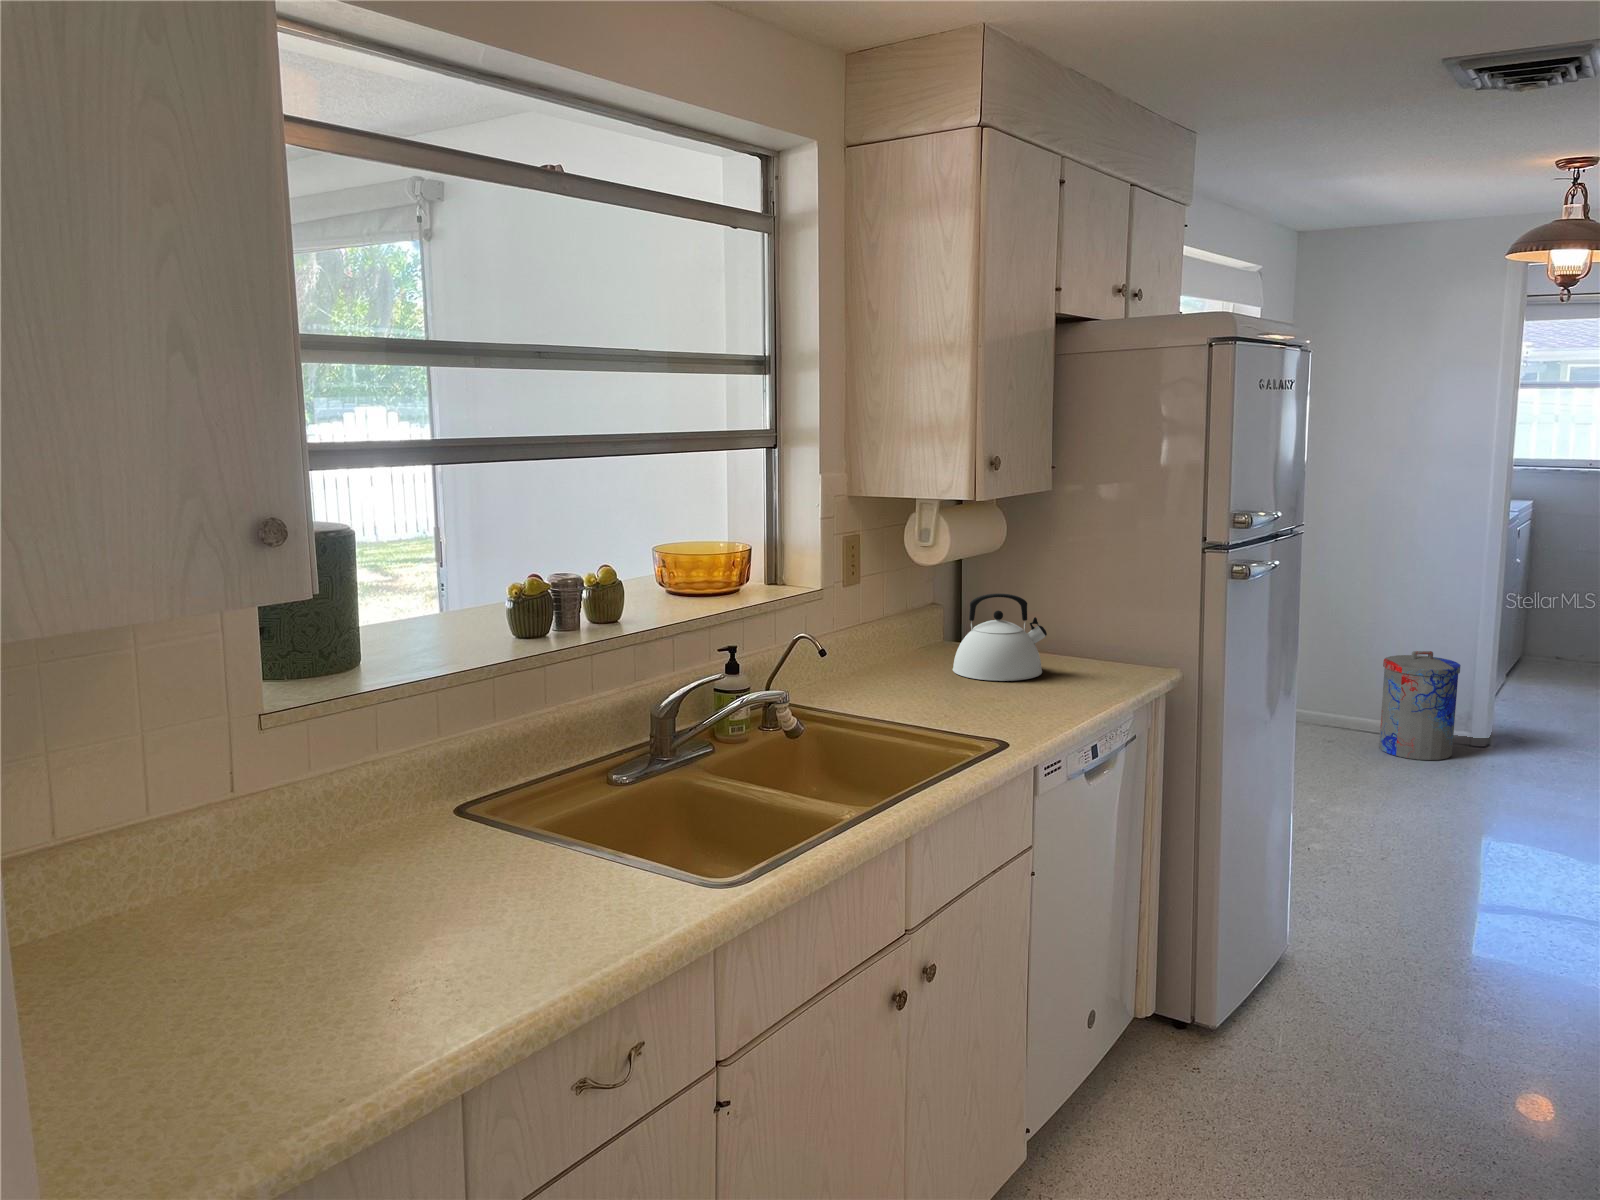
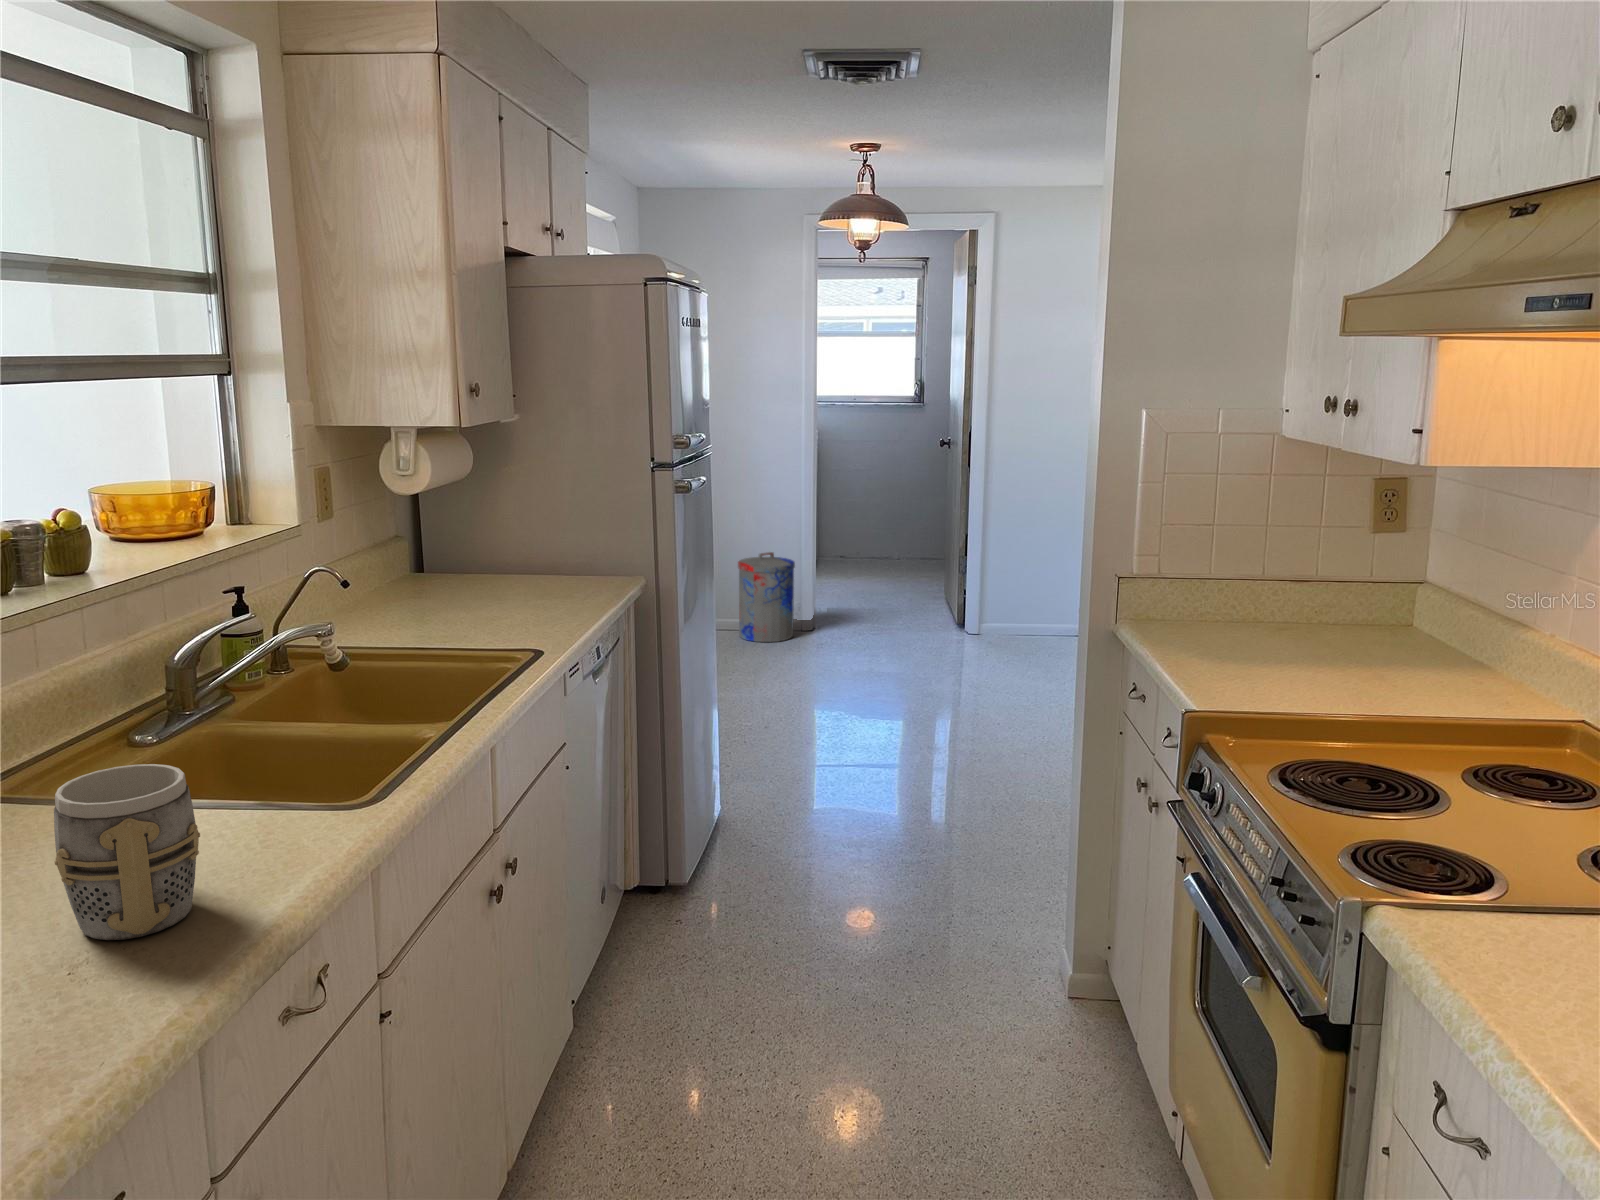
kettle: present [953,593,1047,681] -> none [437,517,526,601]
mug: none [433,805,547,958] -> present [54,764,200,940]

